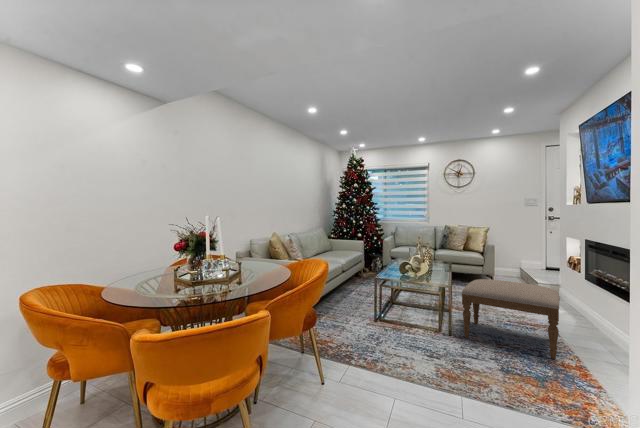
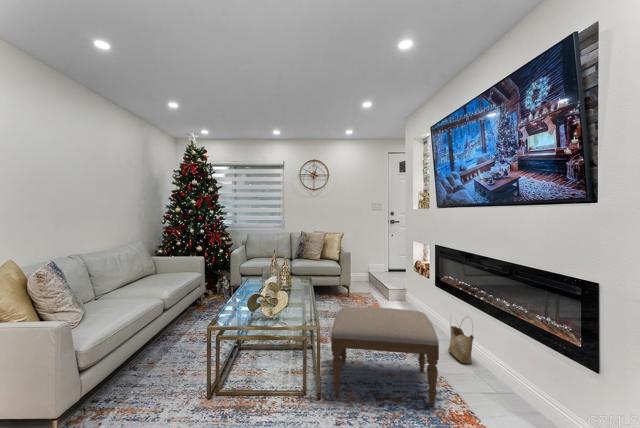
woven basket: none [591,300,618,346] -> present [448,326,474,363]

